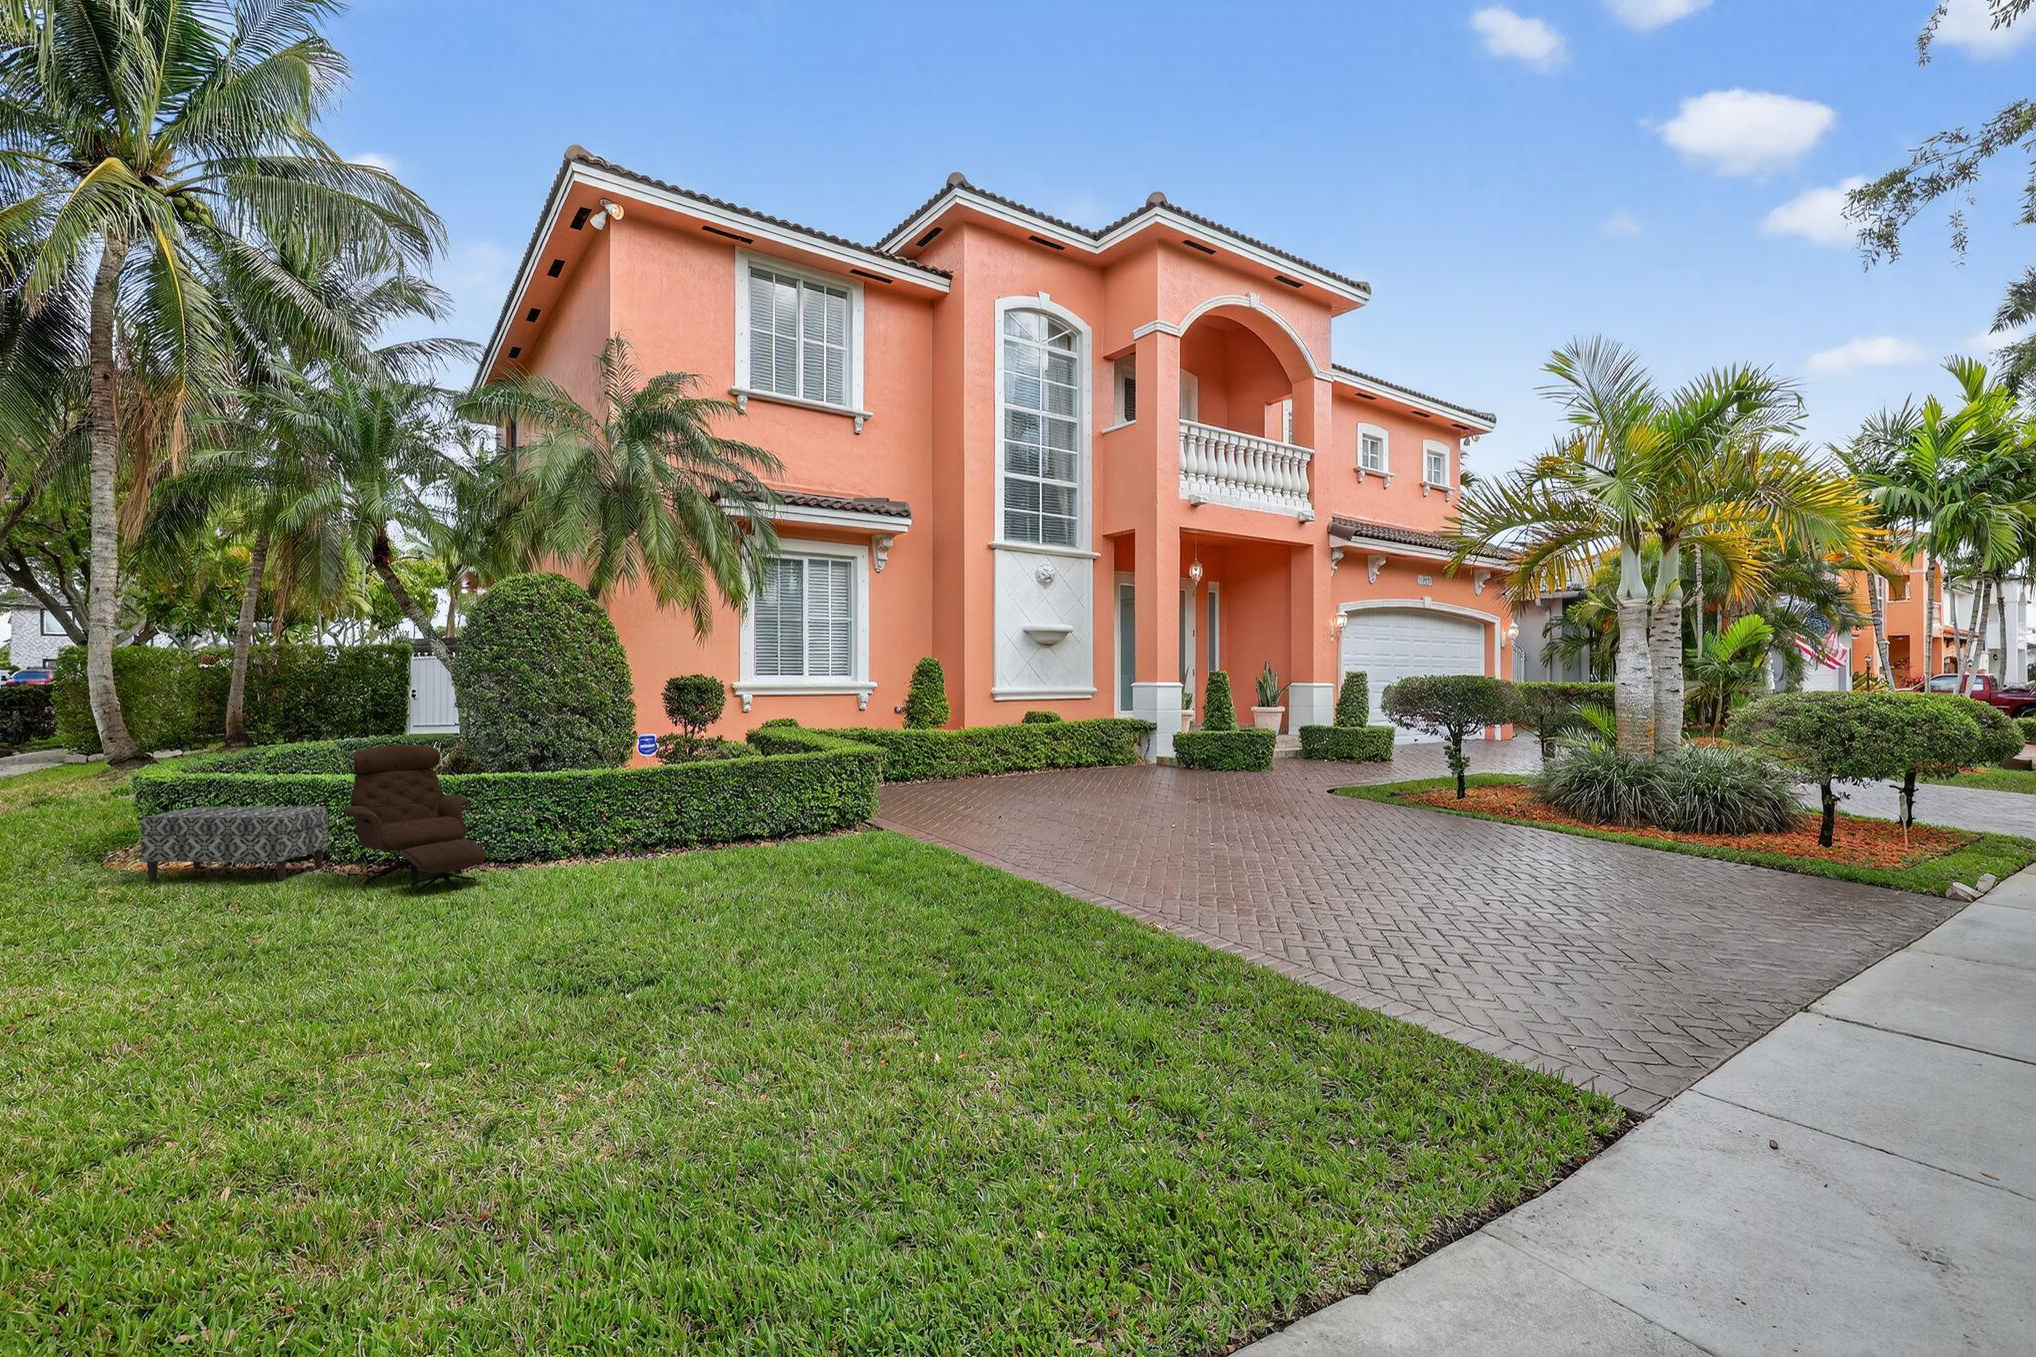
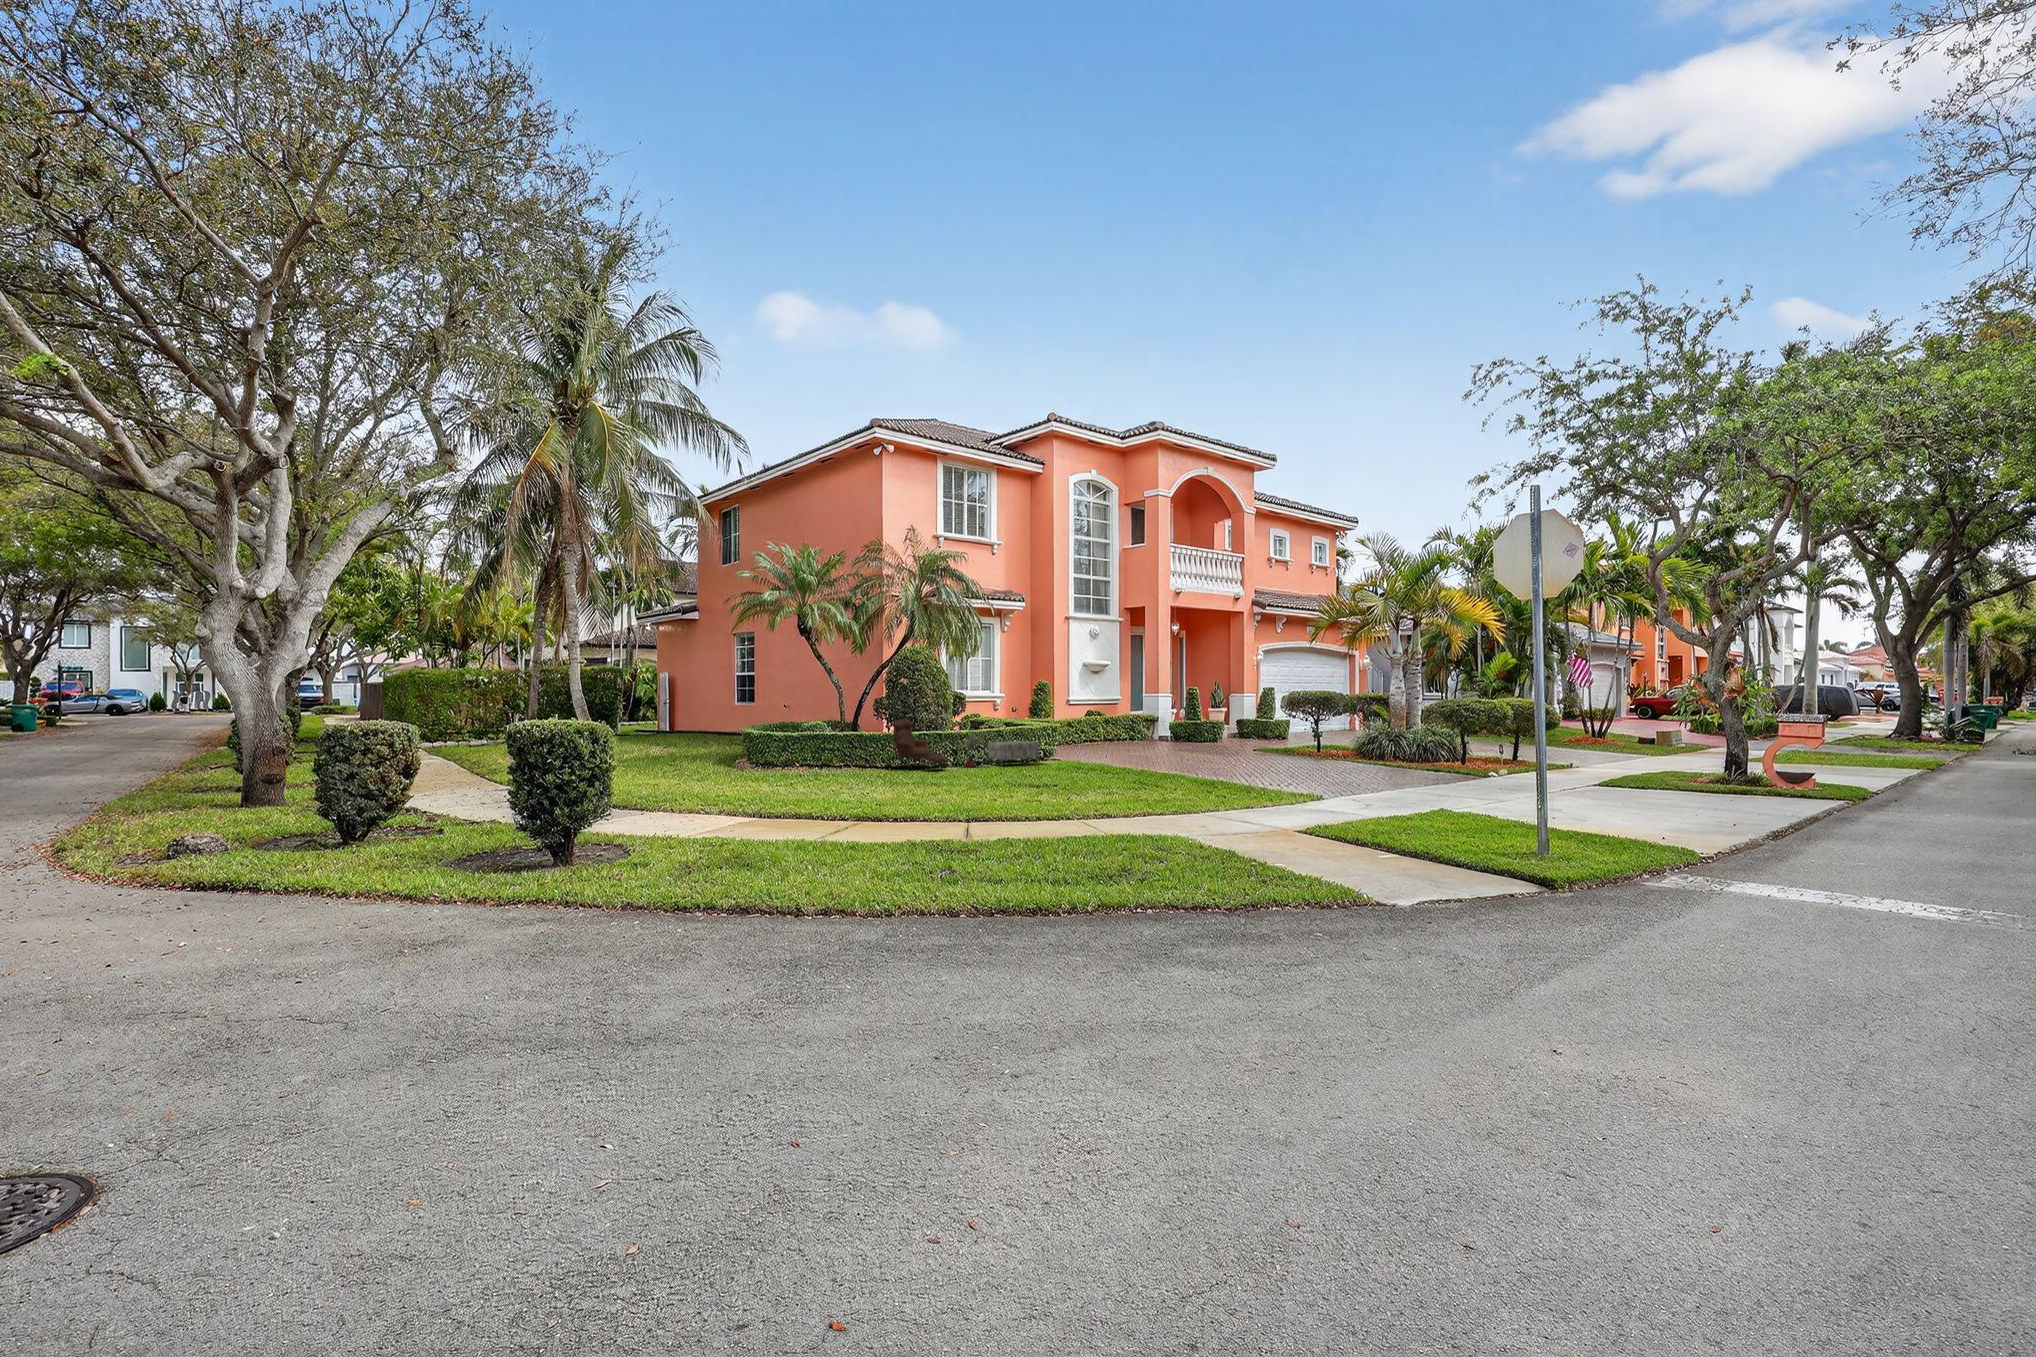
potted tree: none [534,766,625,868] -> present [954,728,983,767]
bench: present [141,806,328,881] -> present [988,741,1039,765]

